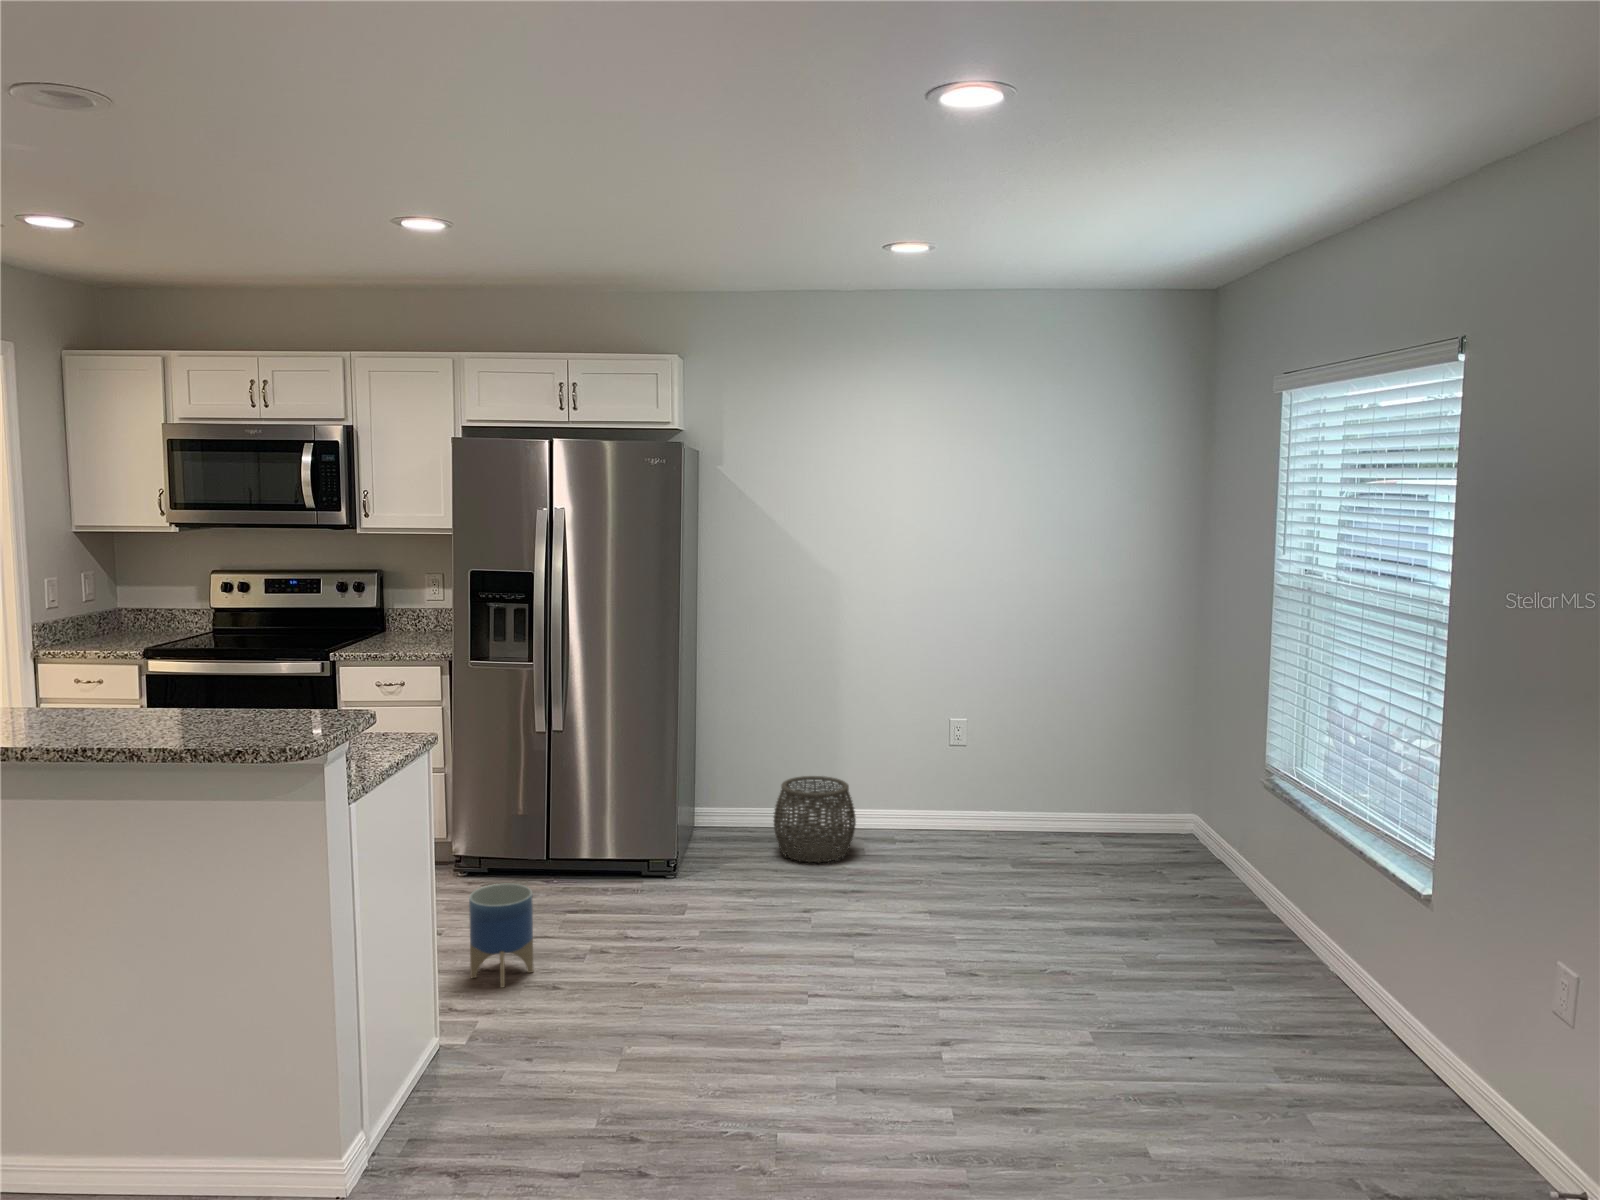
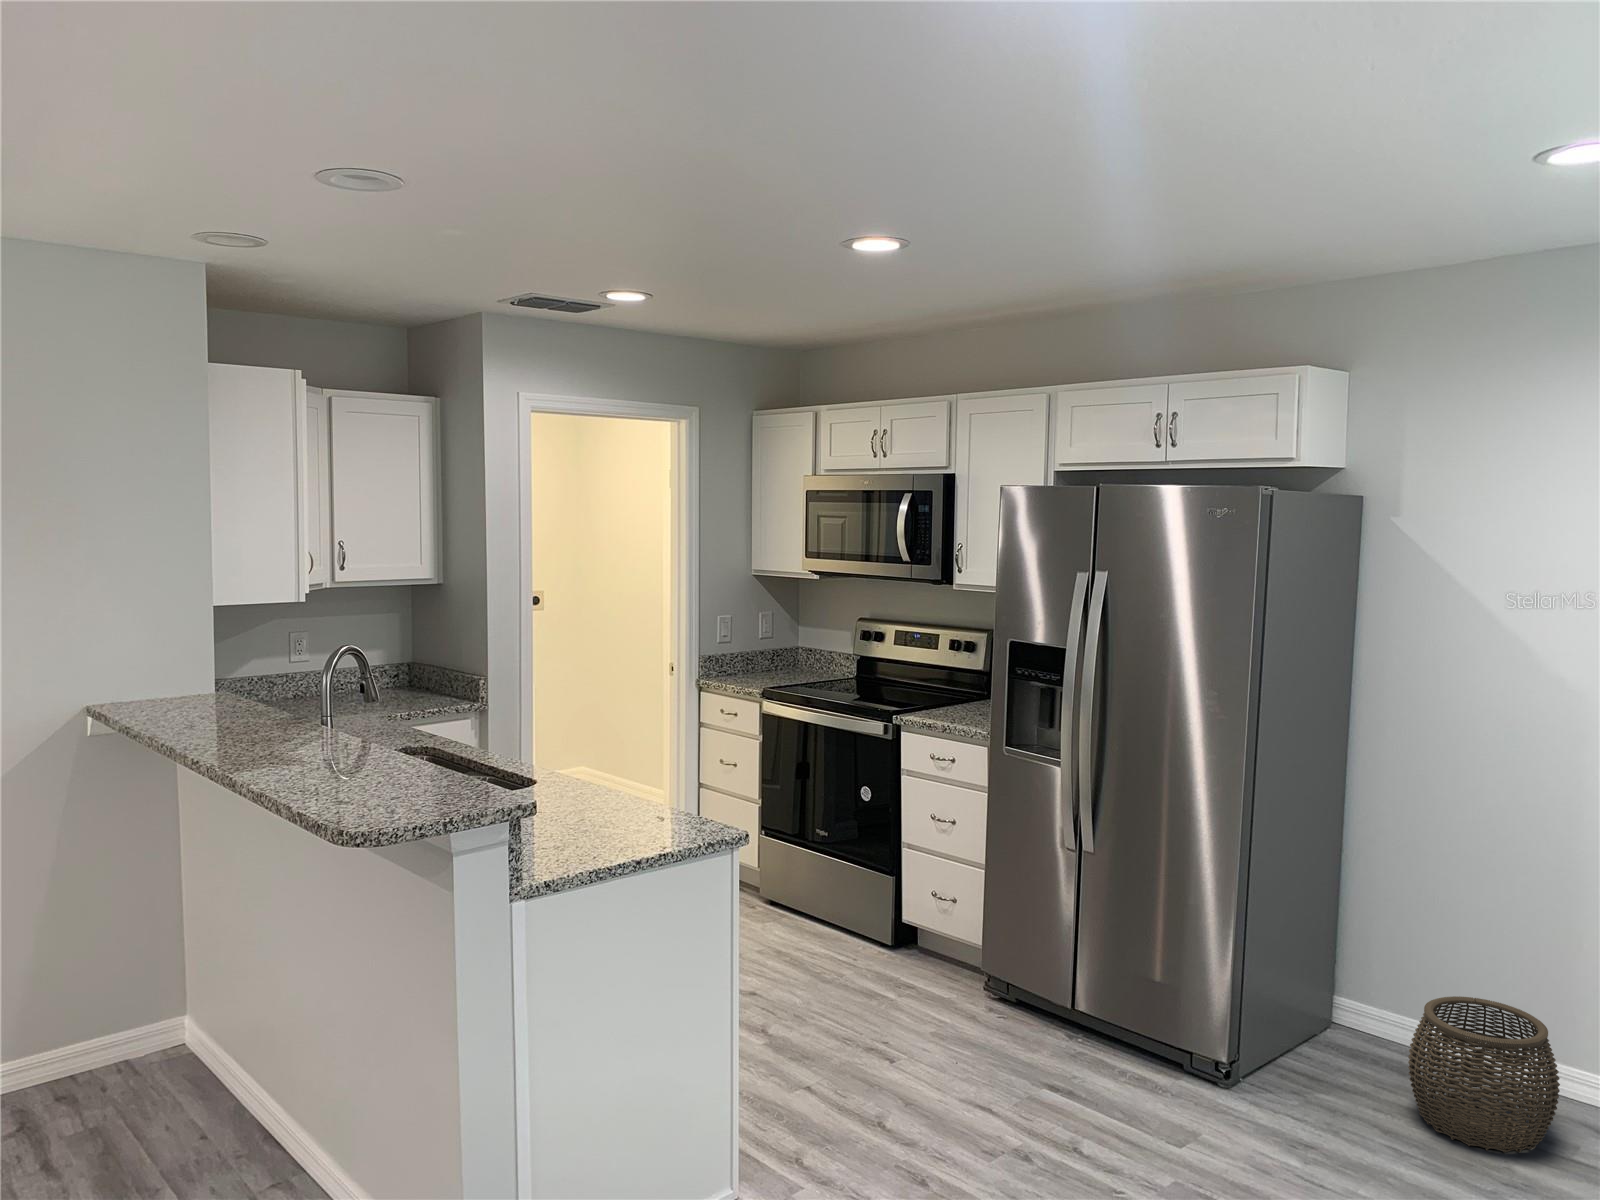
planter: present [469,884,533,988] -> none [855,1025,930,1157]

